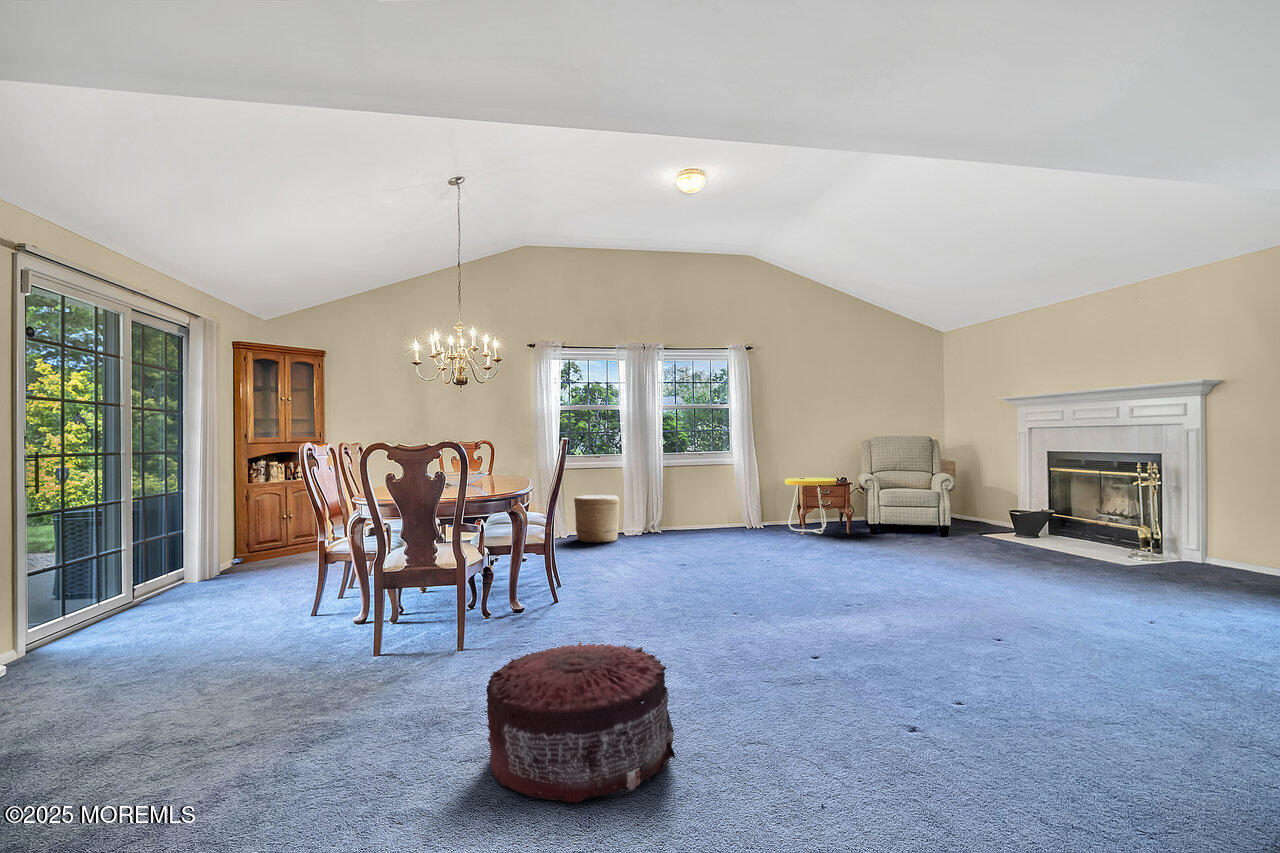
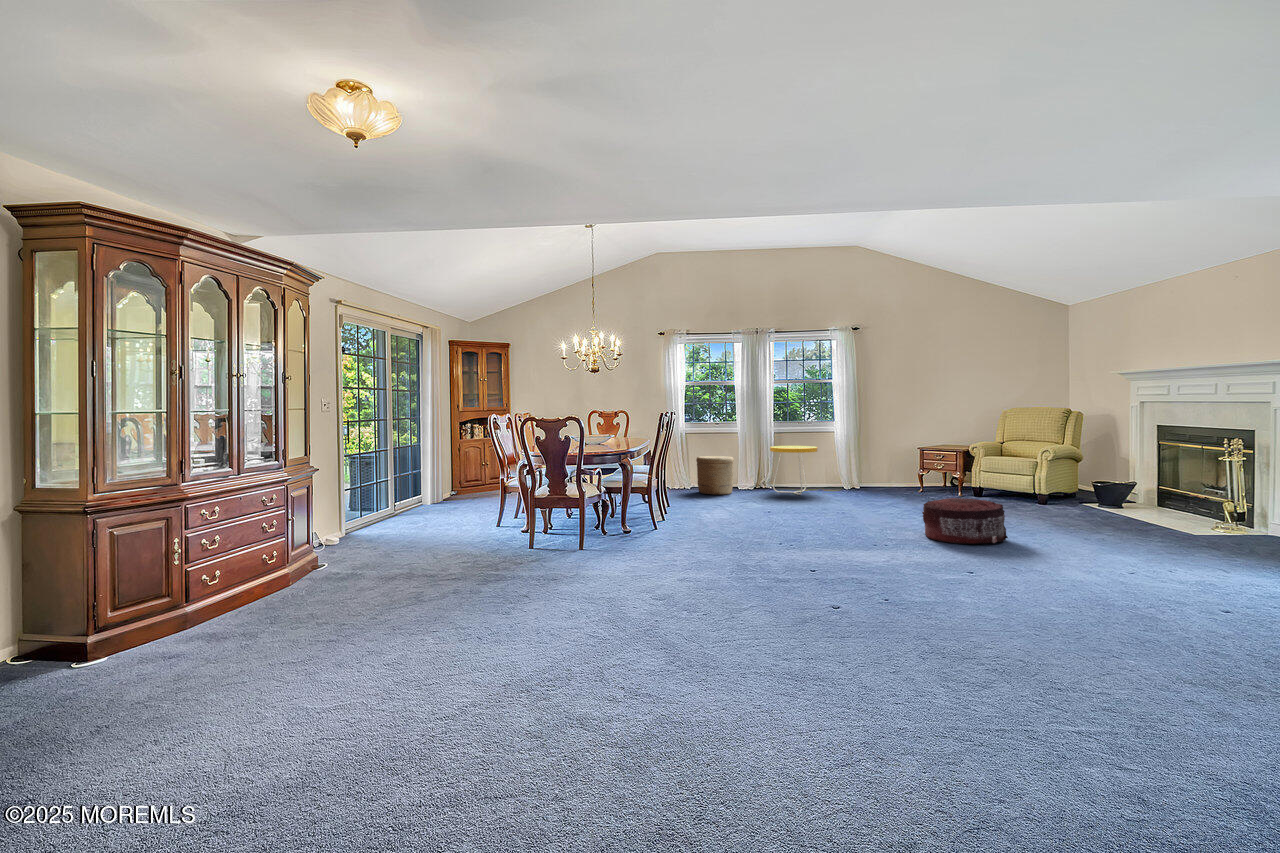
side table: present [785,478,837,534] -> present [770,446,817,495]
pouf: present [486,642,675,803] -> present [922,498,1008,544]

